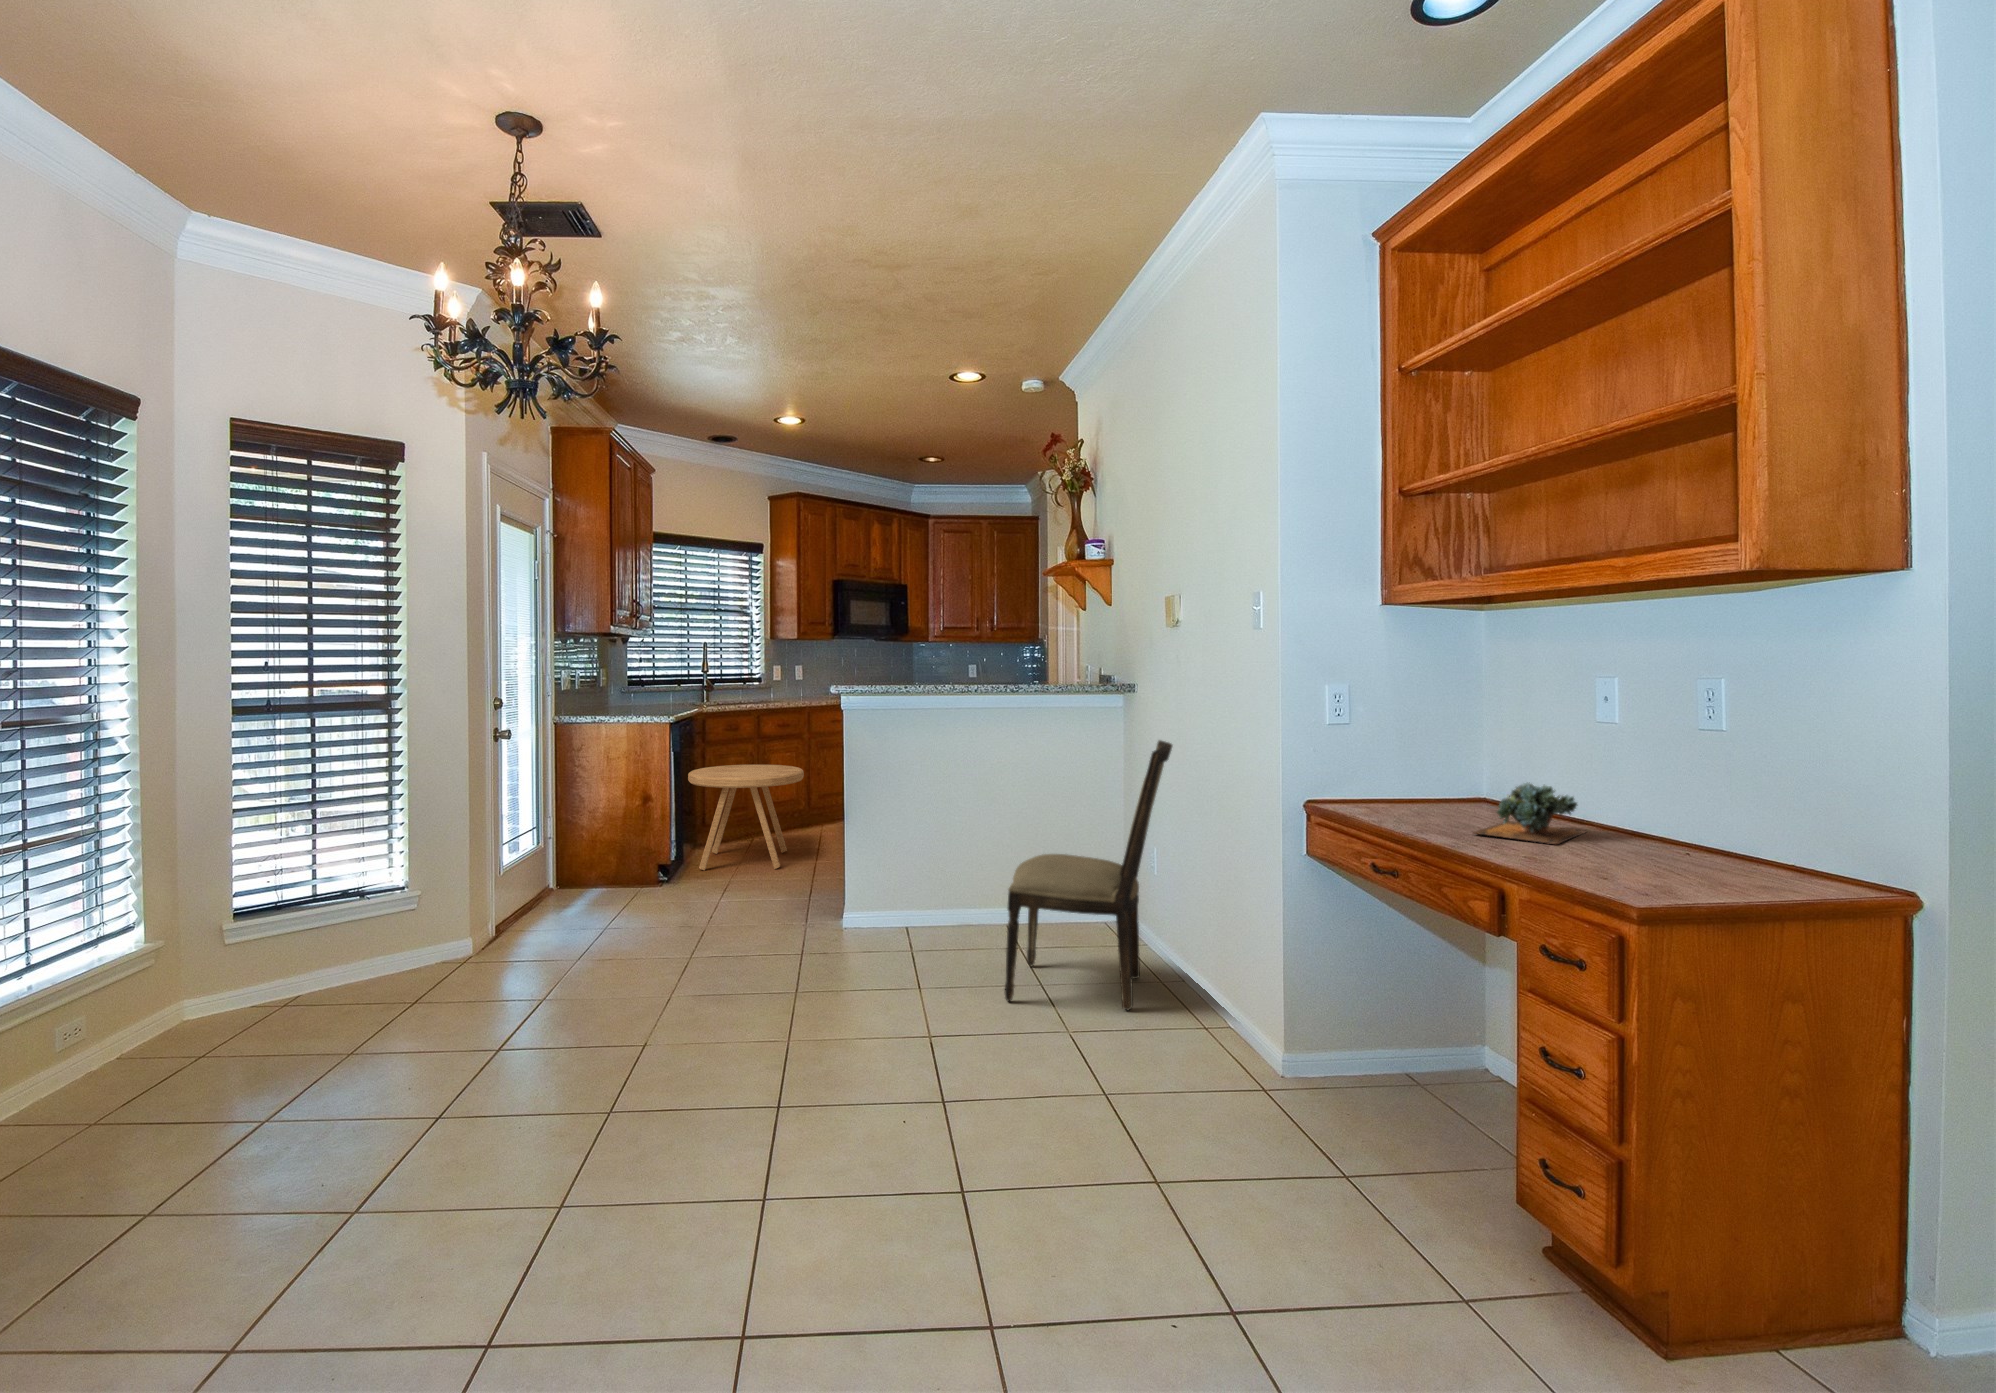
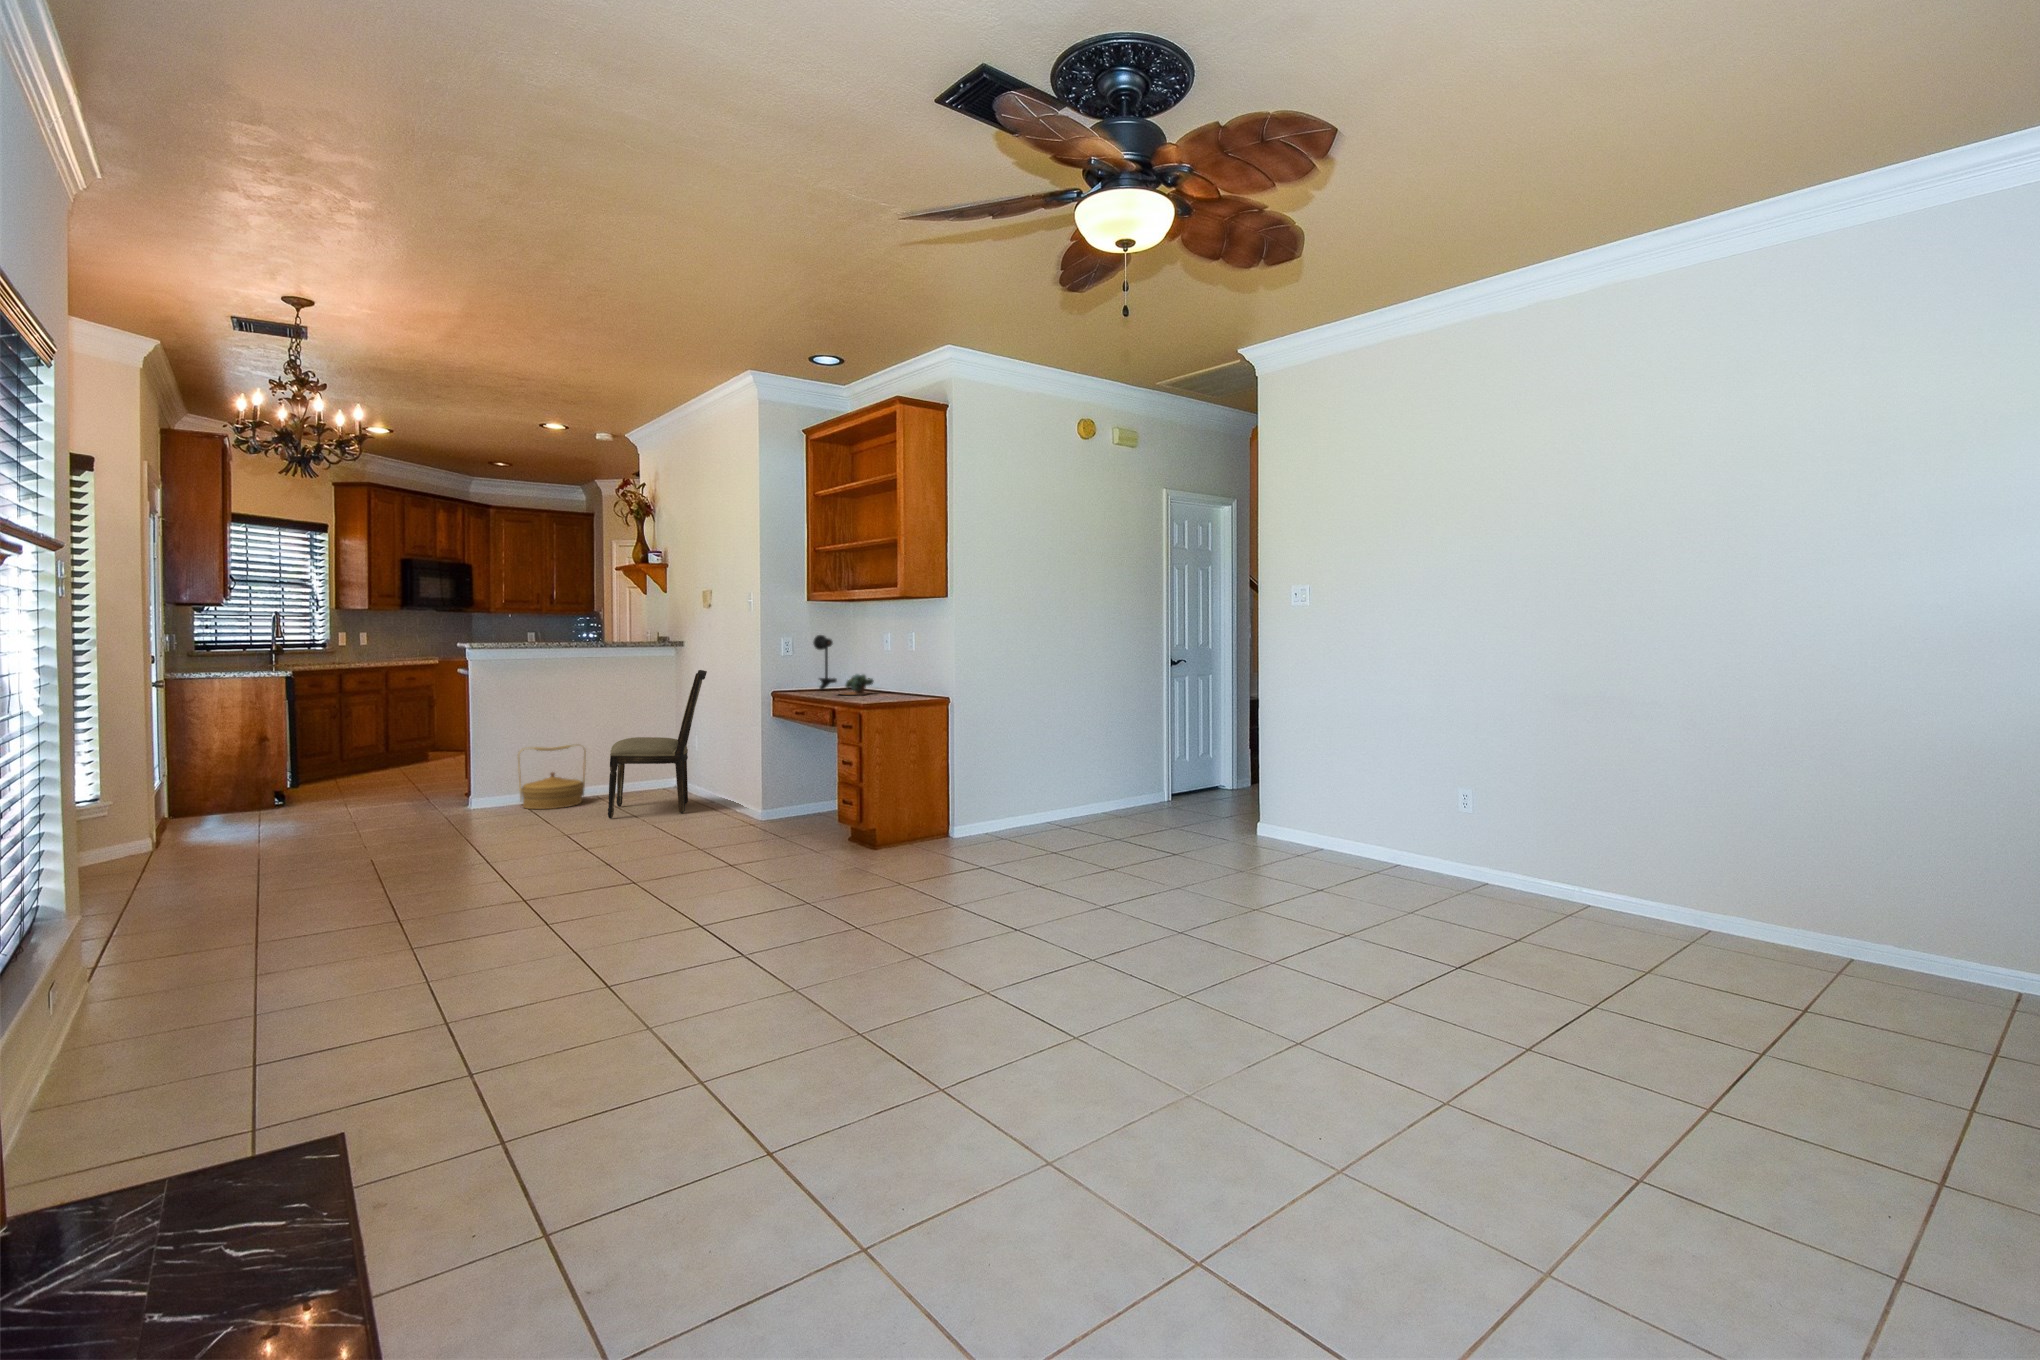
desk lamp: none [1396,682,1456,805] -> present [813,635,837,690]
side table: present [688,764,804,870] -> none [286,712,402,796]
woven basket: none [895,848,989,952] -> present [518,745,586,809]

